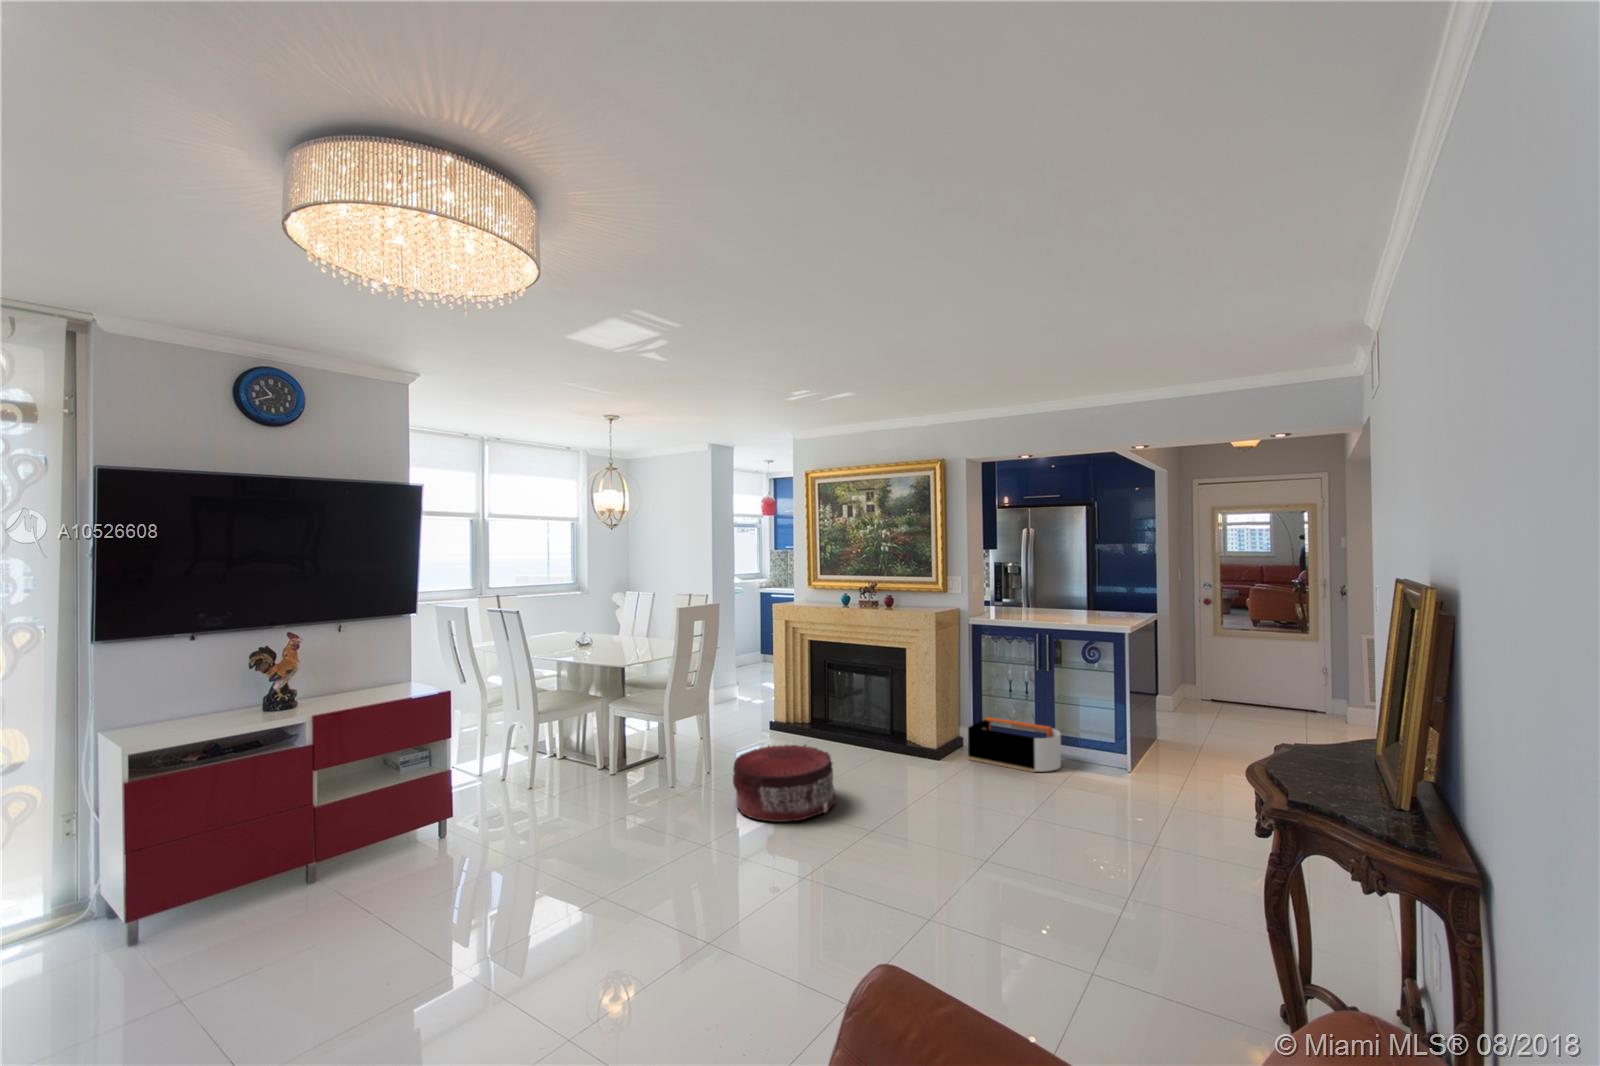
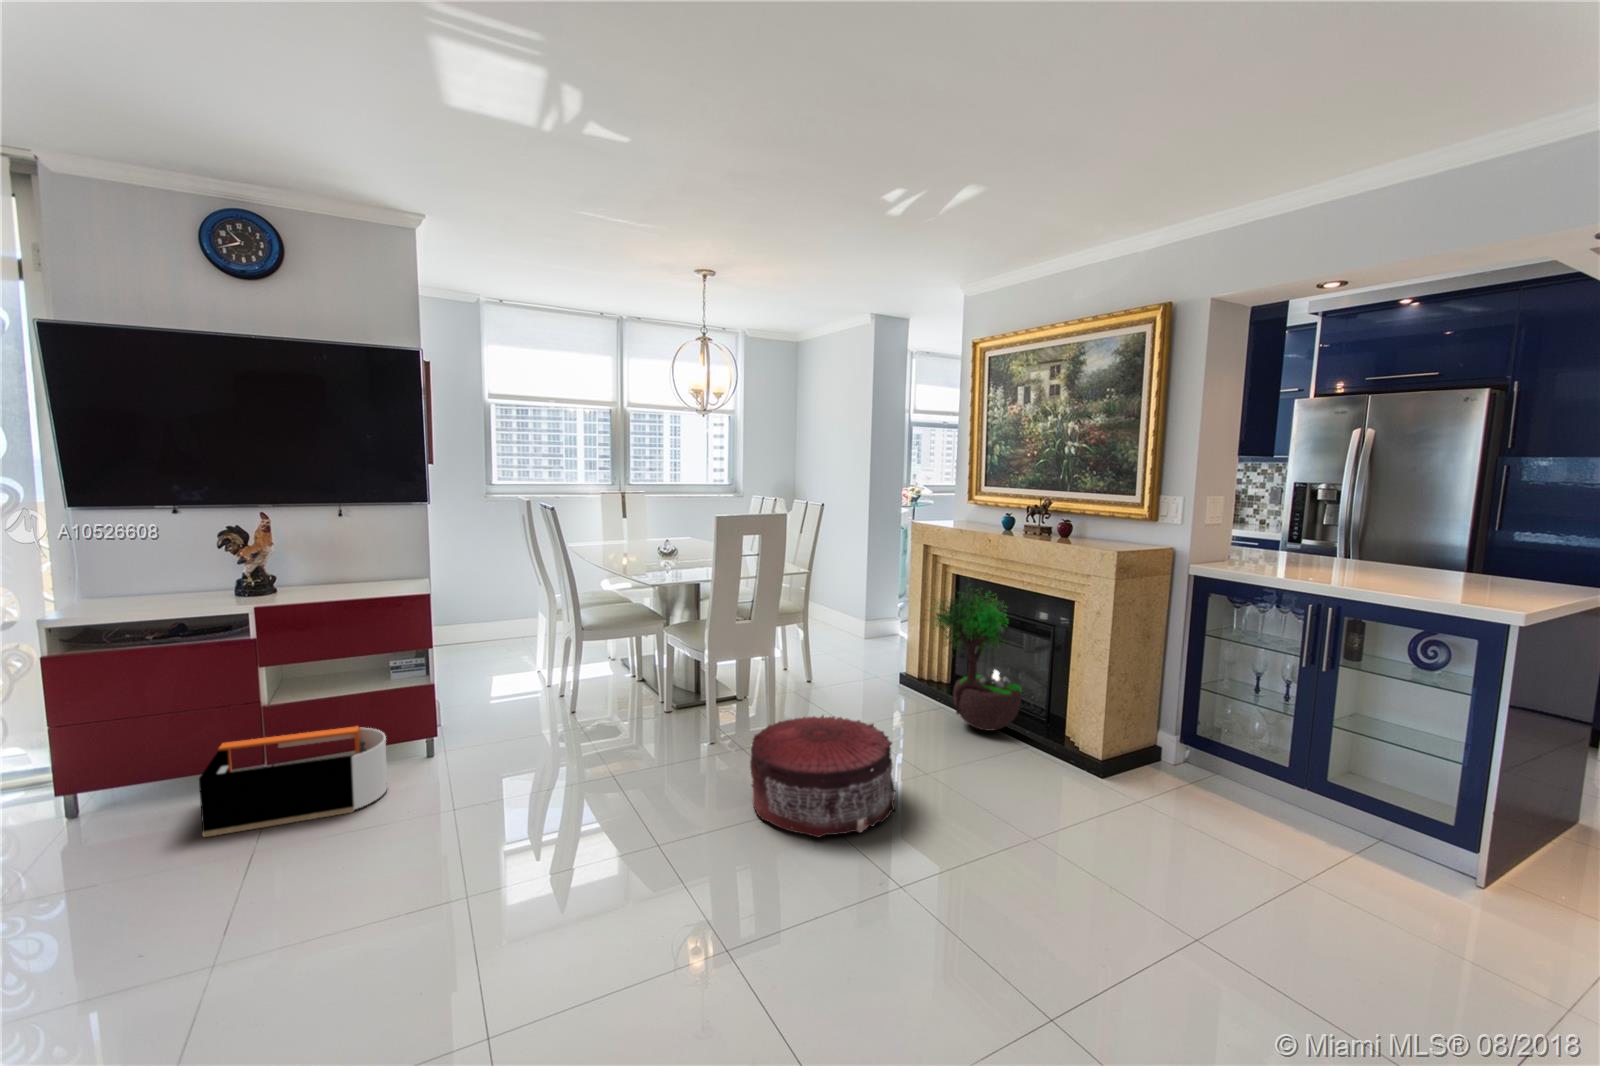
potted tree: none [804,639,872,748] -> present [925,589,1021,731]
storage bin: present [968,717,1061,772] -> present [199,726,387,837]

